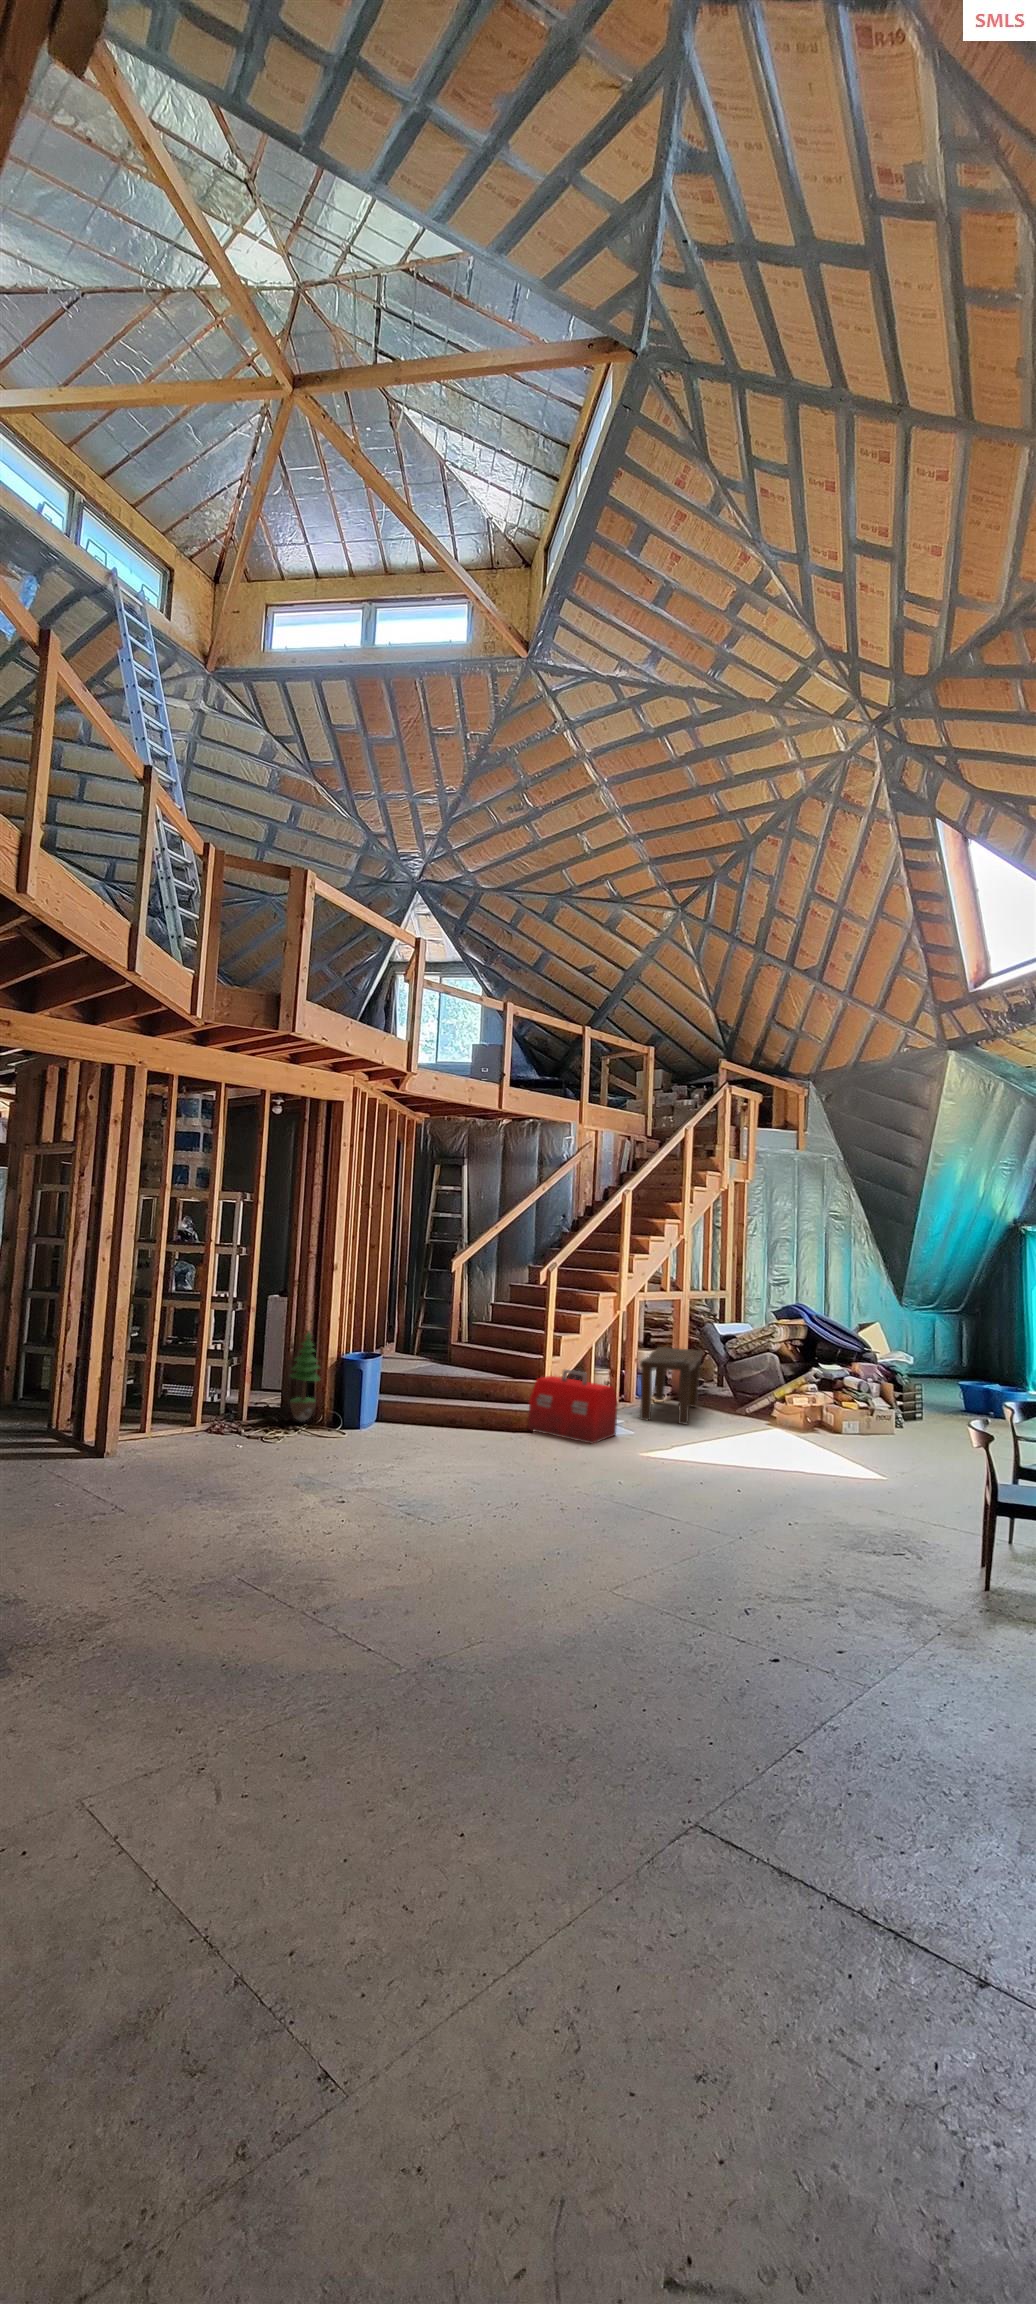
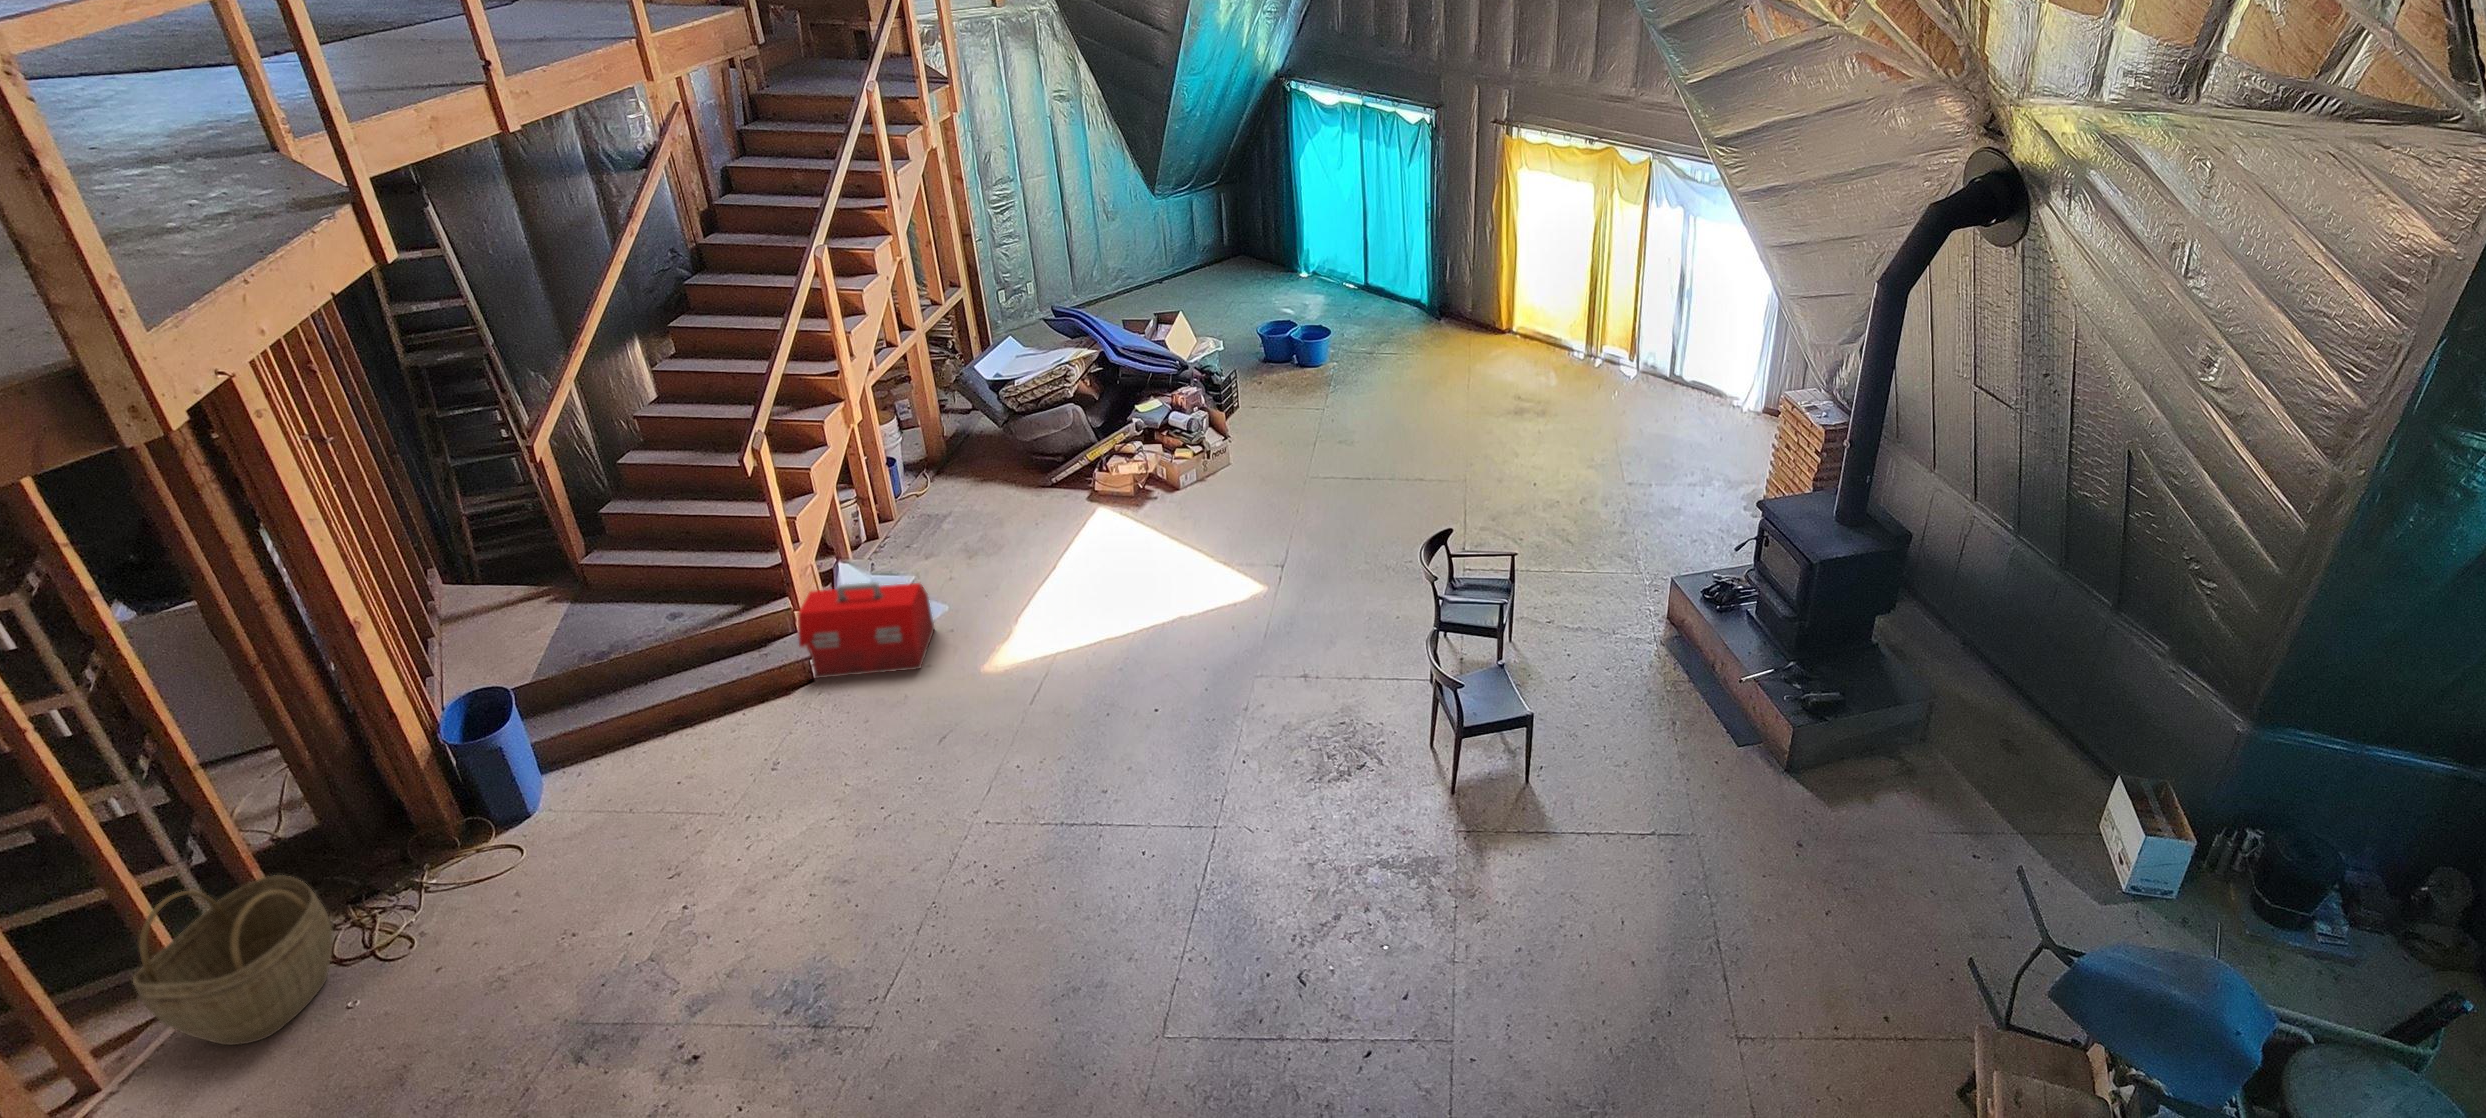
potted tree: present [290,1331,320,1422] -> none [346,752,434,875]
woven basket: none [176,1345,255,1438] -> present [133,875,332,1045]
bench: present [640,1347,703,1424] -> none [908,422,1001,565]

